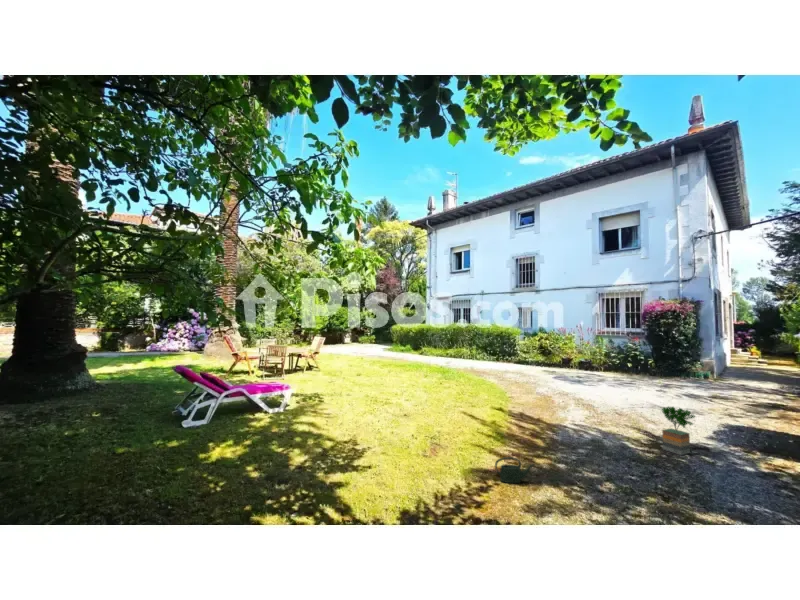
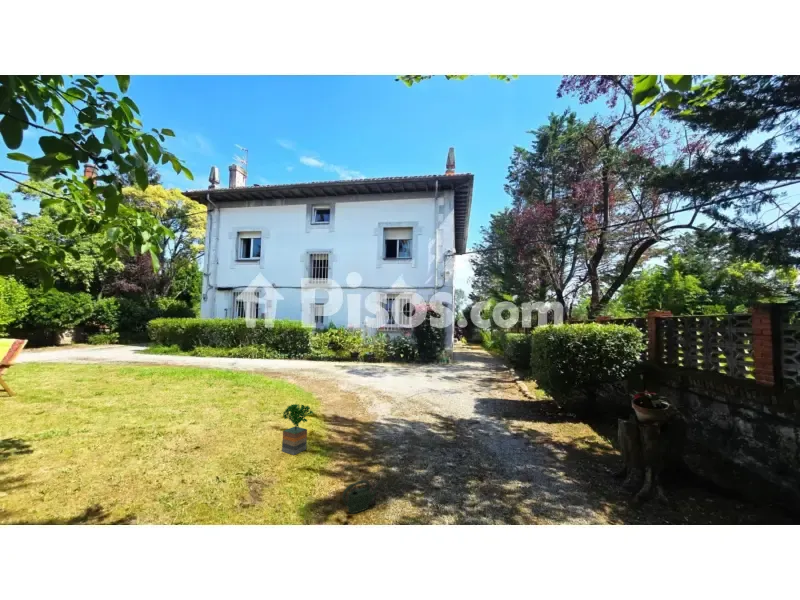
potted tree: present [662,407,695,455] -> present [282,404,313,455]

